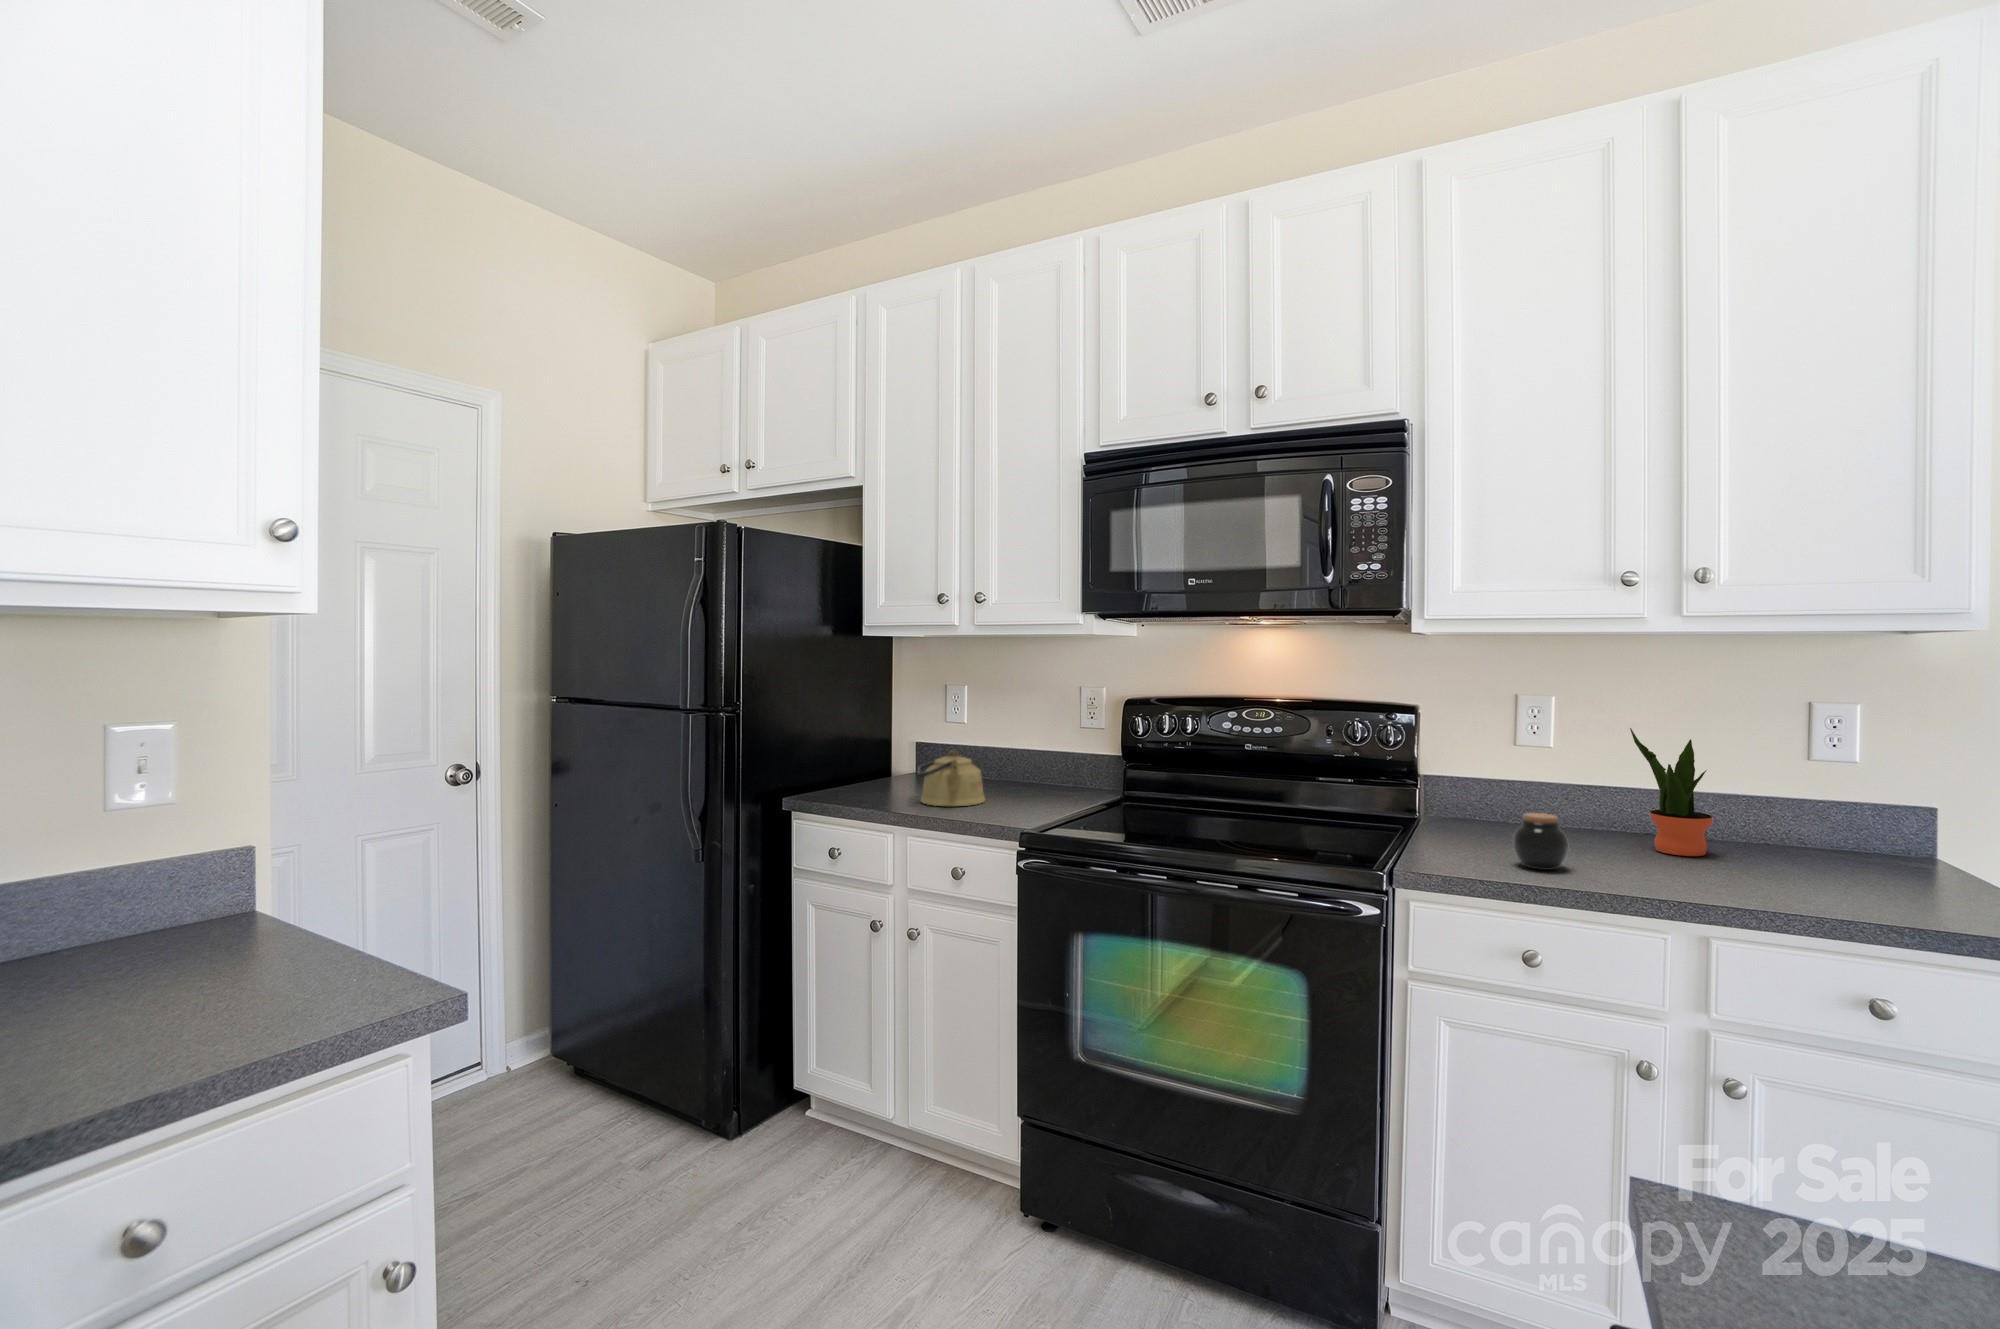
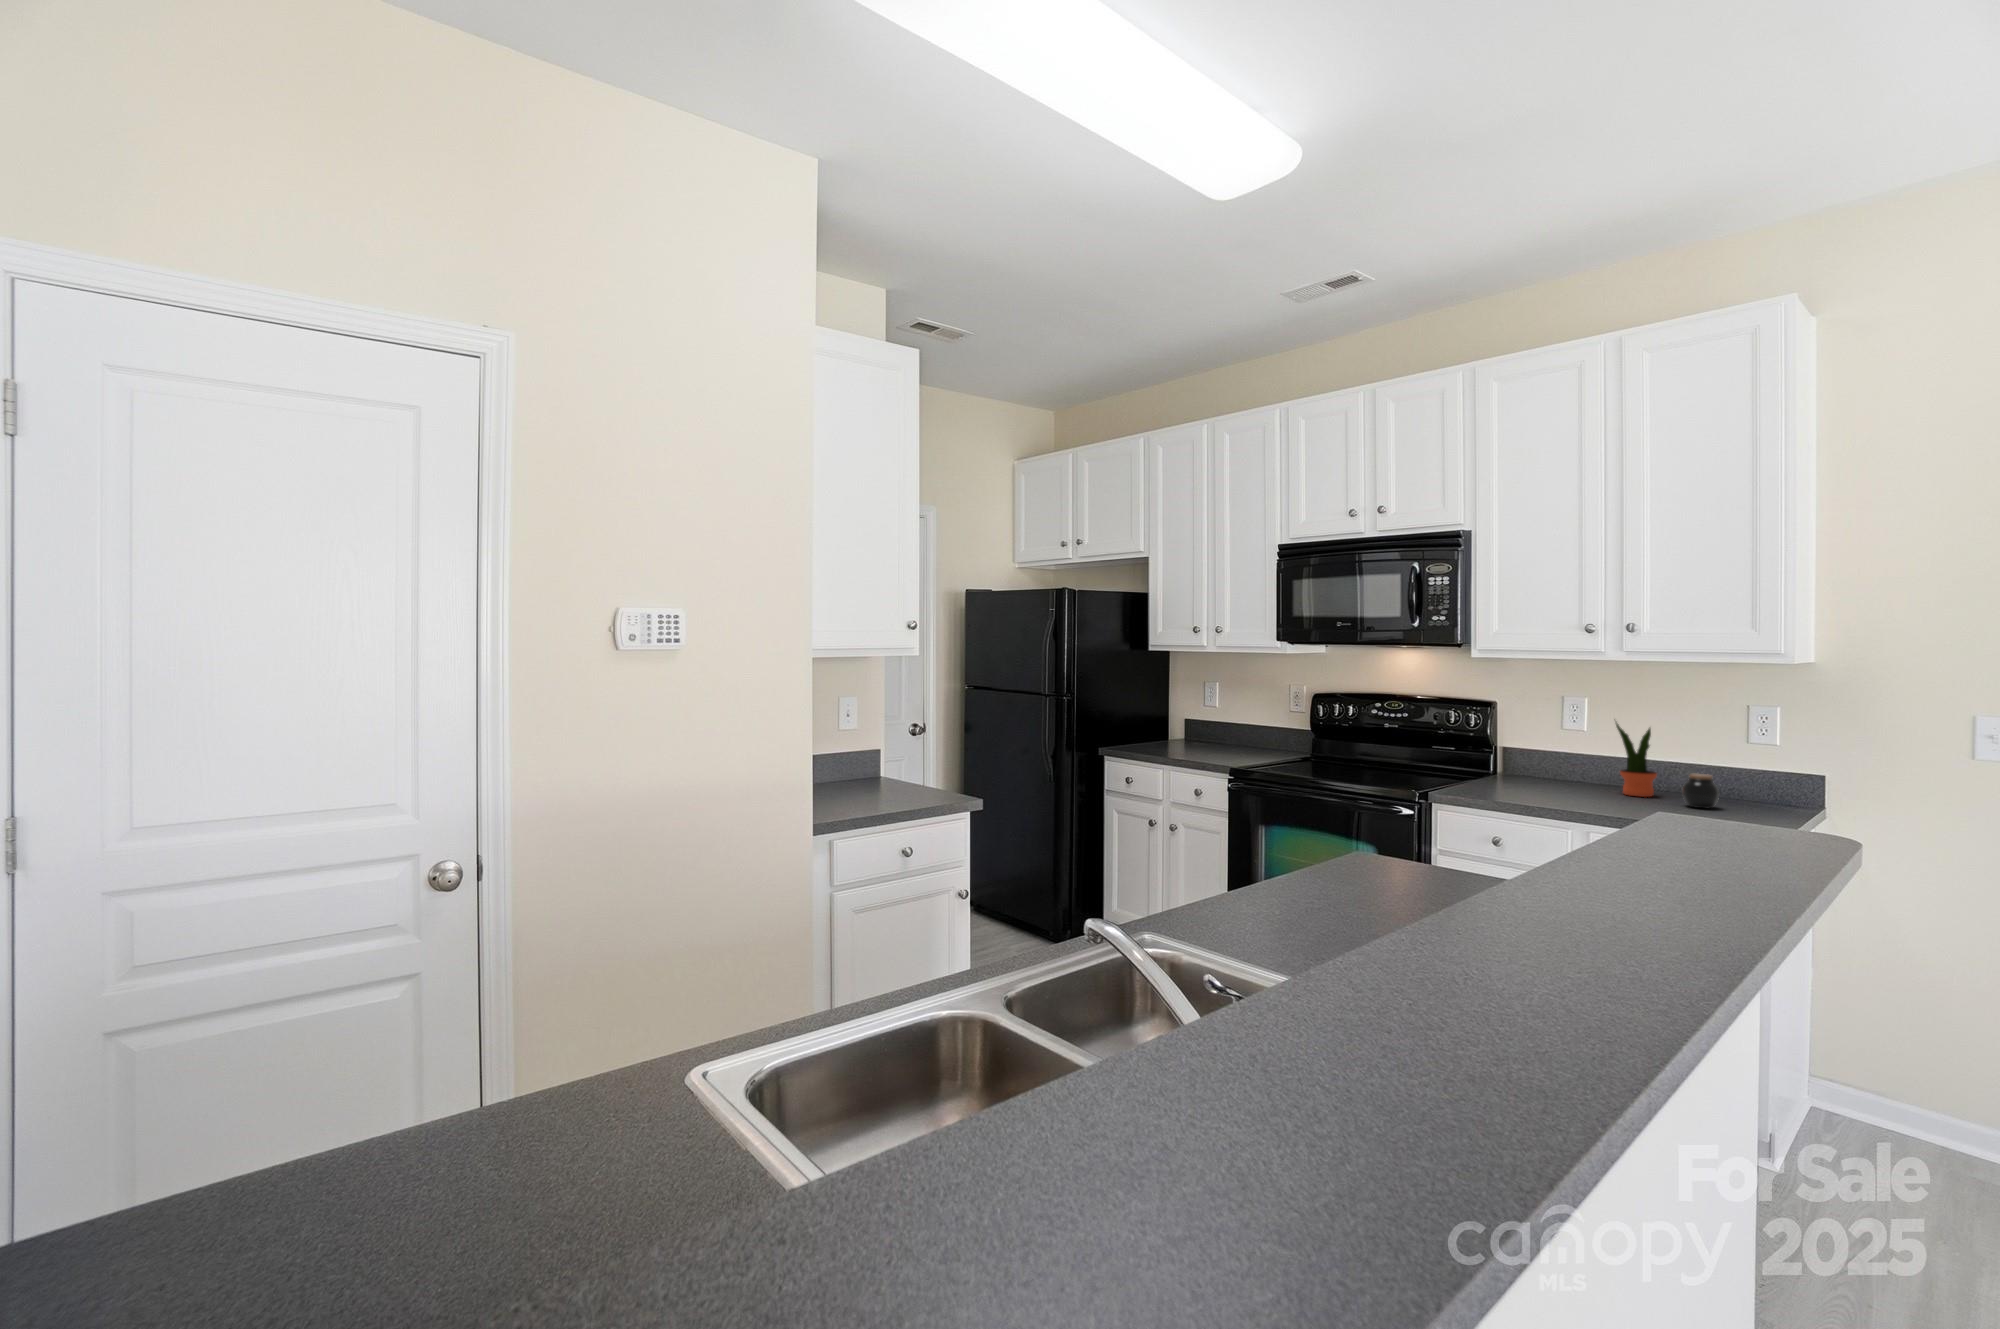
kettle: present [918,750,985,806] -> none [1178,723,1221,756]
jar: present [1513,813,1568,870] -> present [1682,774,1719,808]

